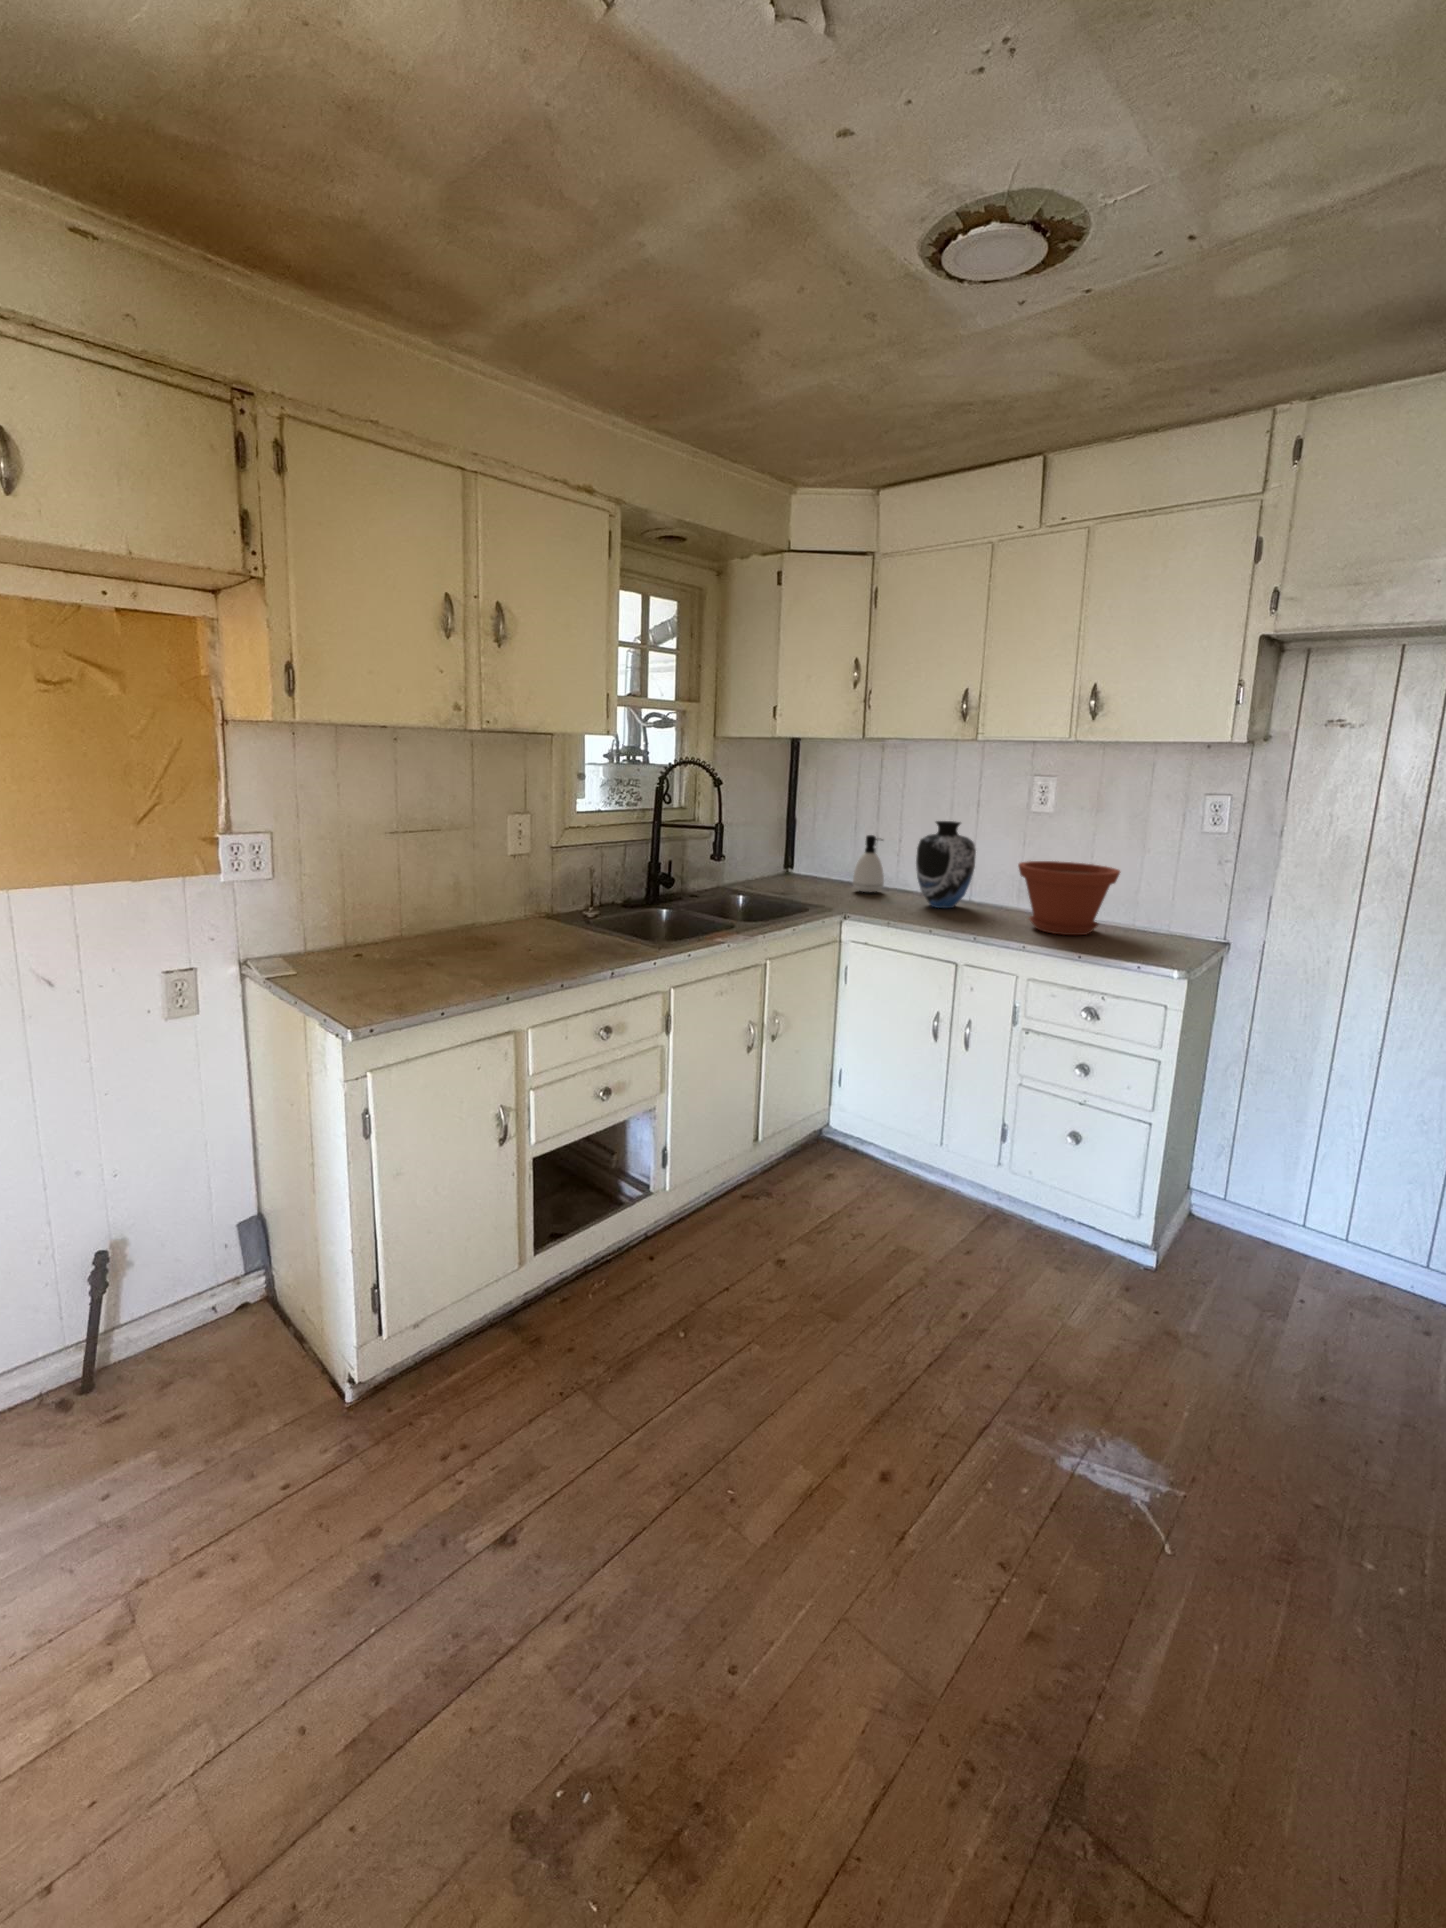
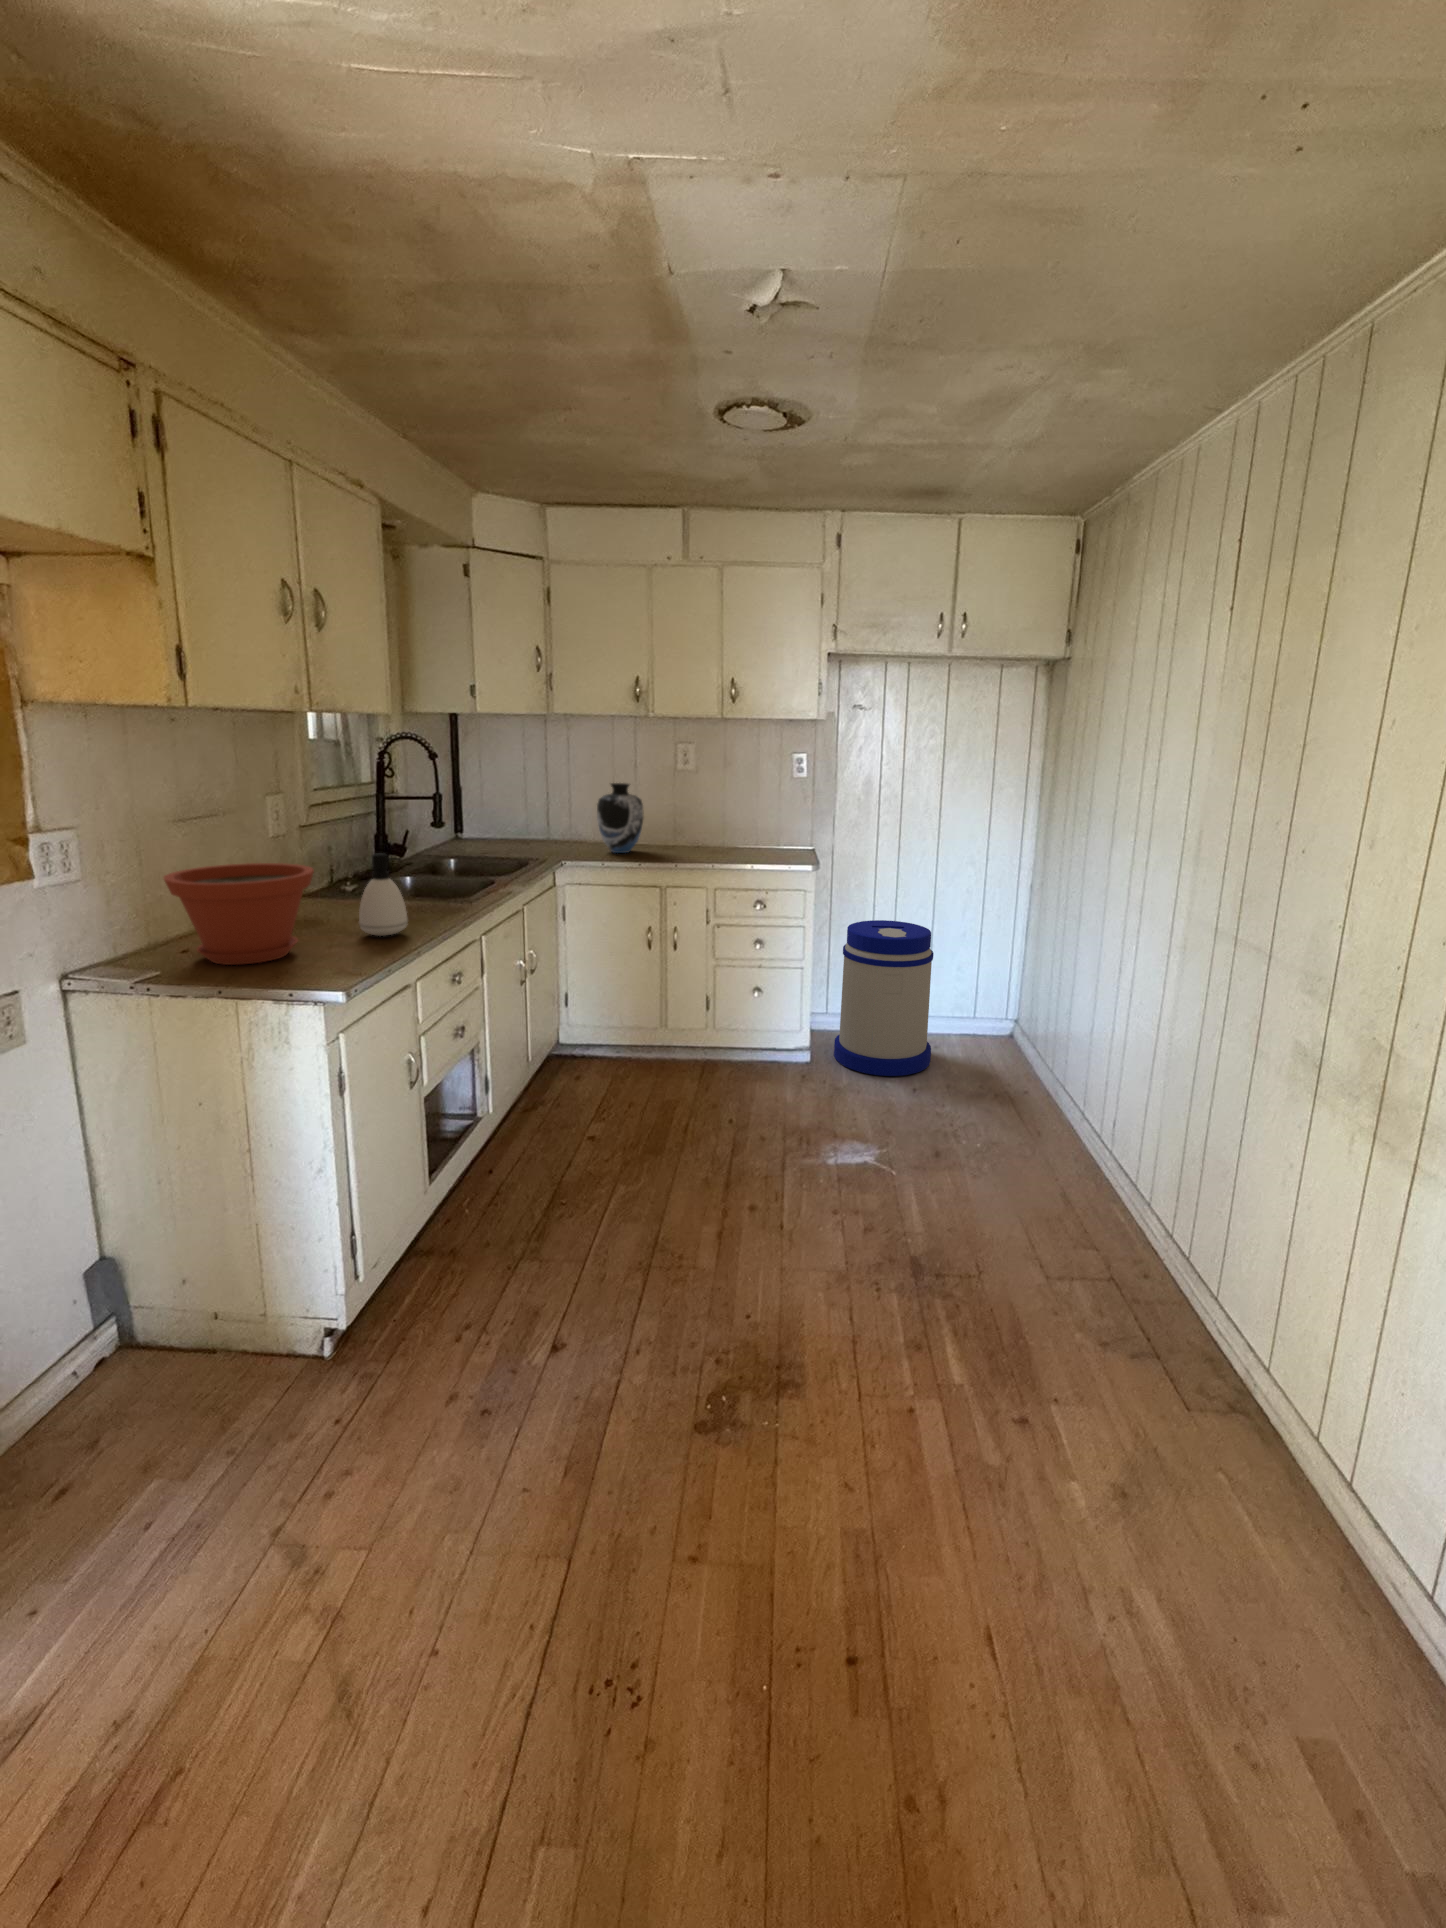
soap dispenser: present [853,835,884,892] -> present [359,853,408,936]
plant pot: present [1018,861,1120,935] -> present [164,863,314,965]
trash can: none [1209,1060,1420,1341] -> present [834,920,934,1076]

